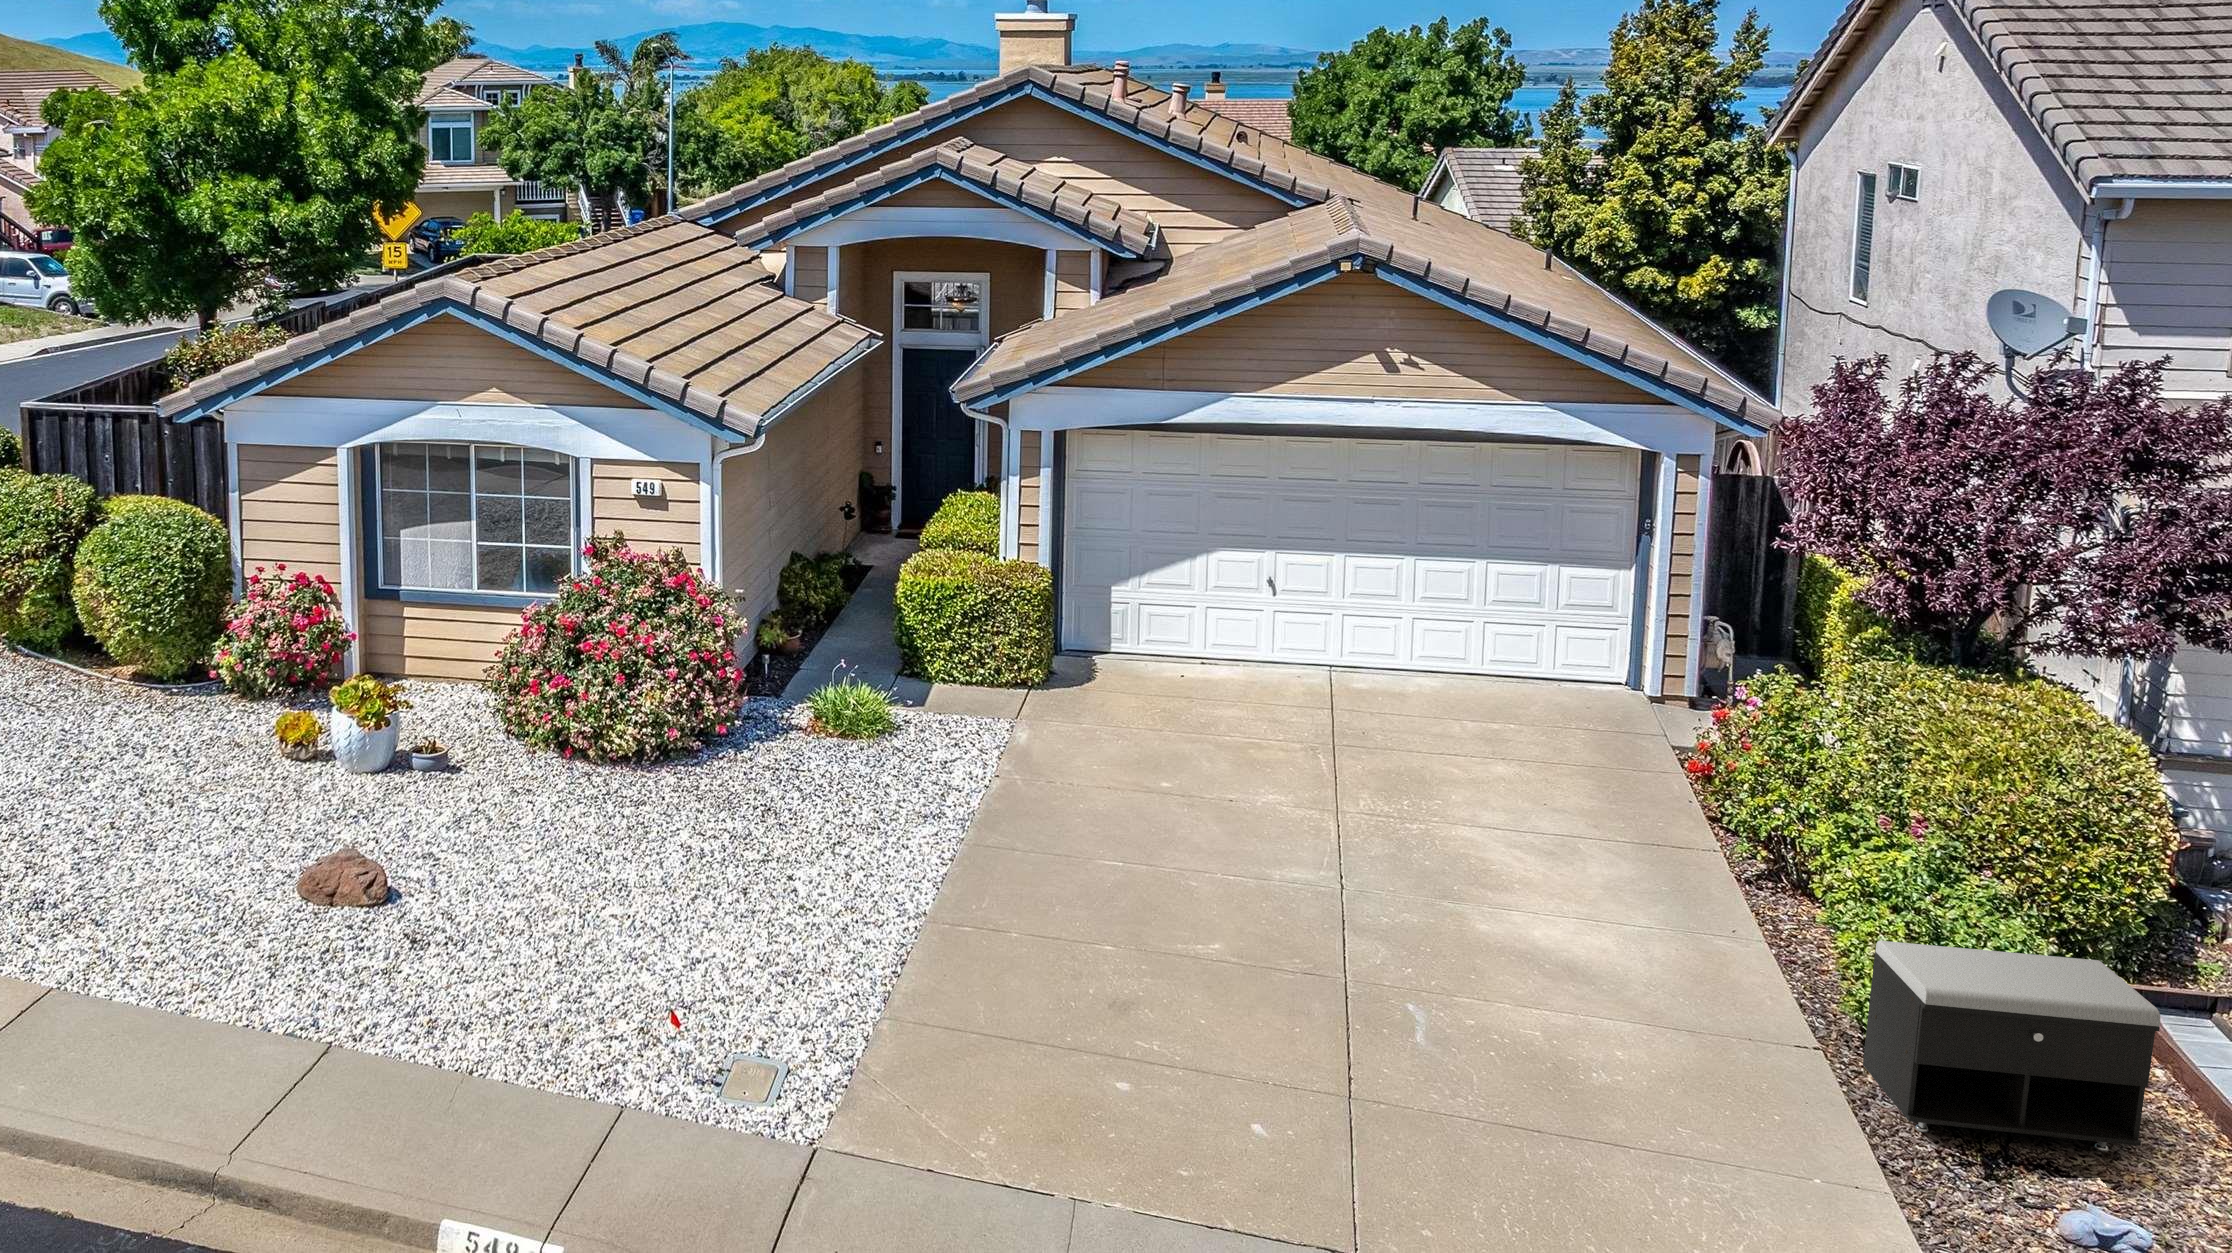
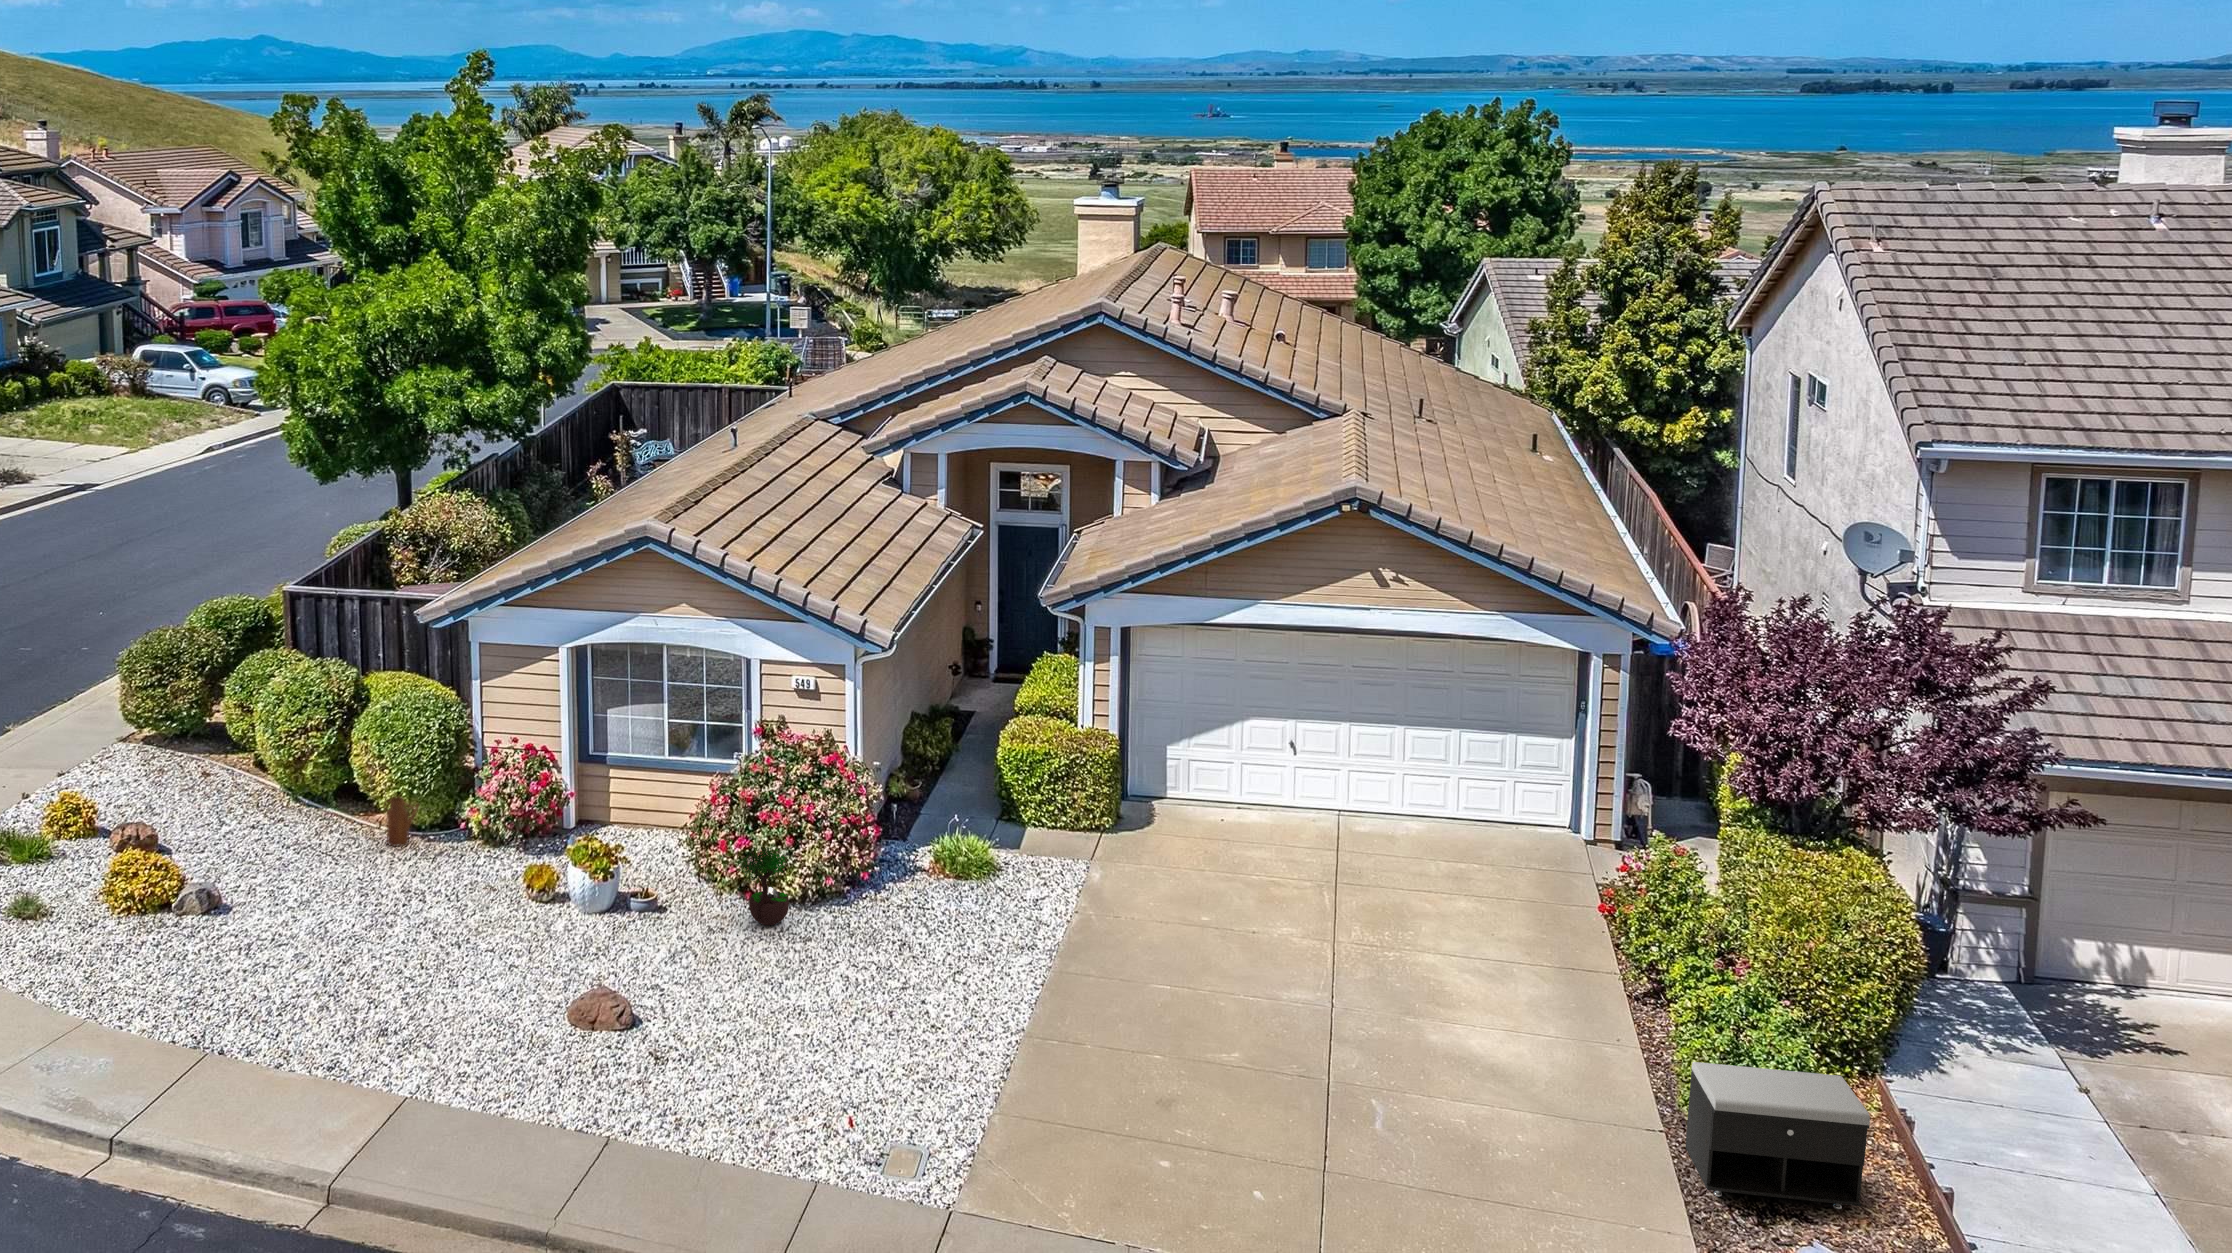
watering can: none [114,638,158,700] -> present [384,796,420,846]
potted tree: none [546,673,616,788] -> present [738,844,789,925]

